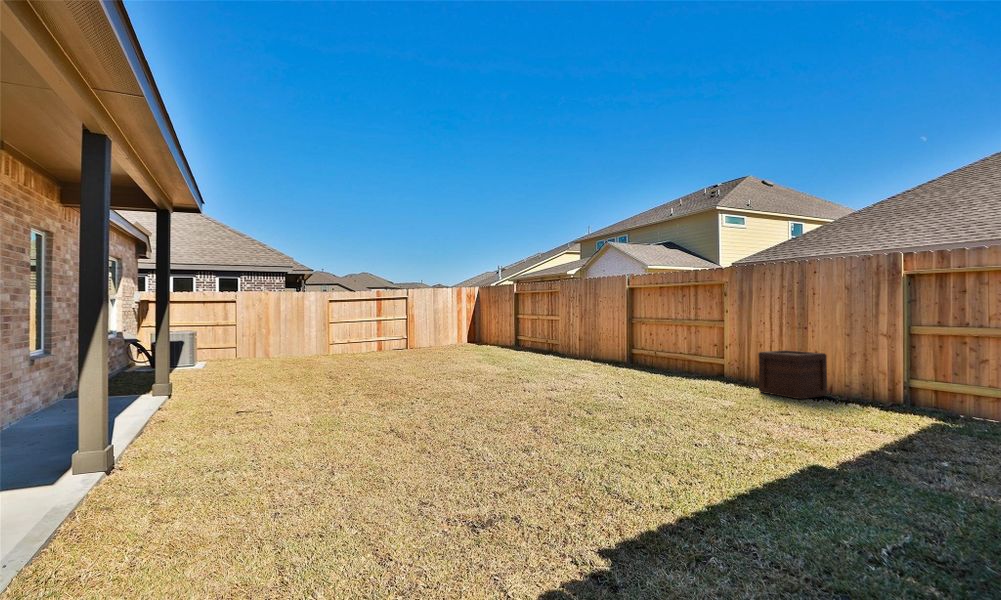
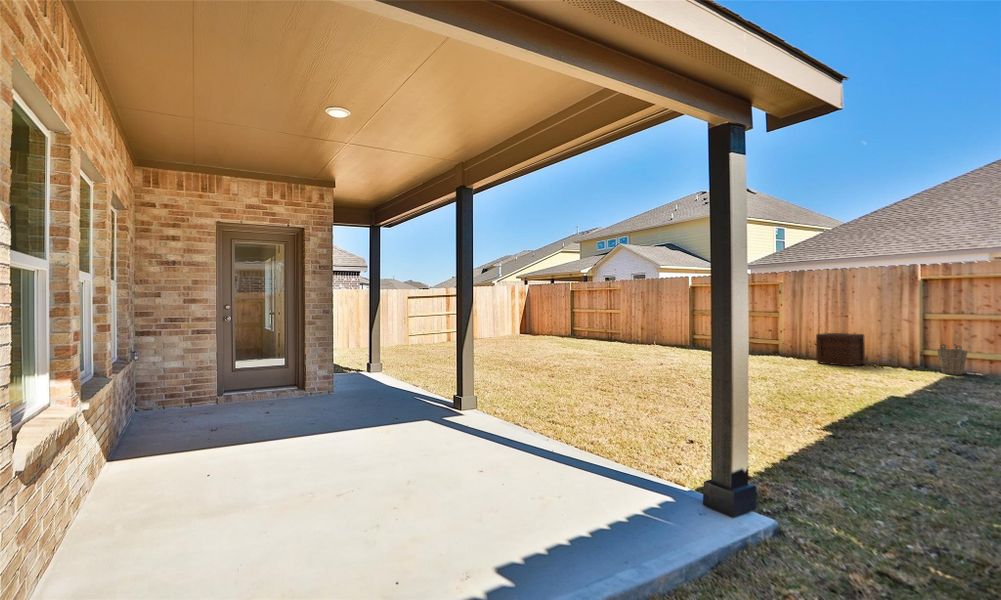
bucket: none [926,372,974,421] -> present [937,344,967,375]

